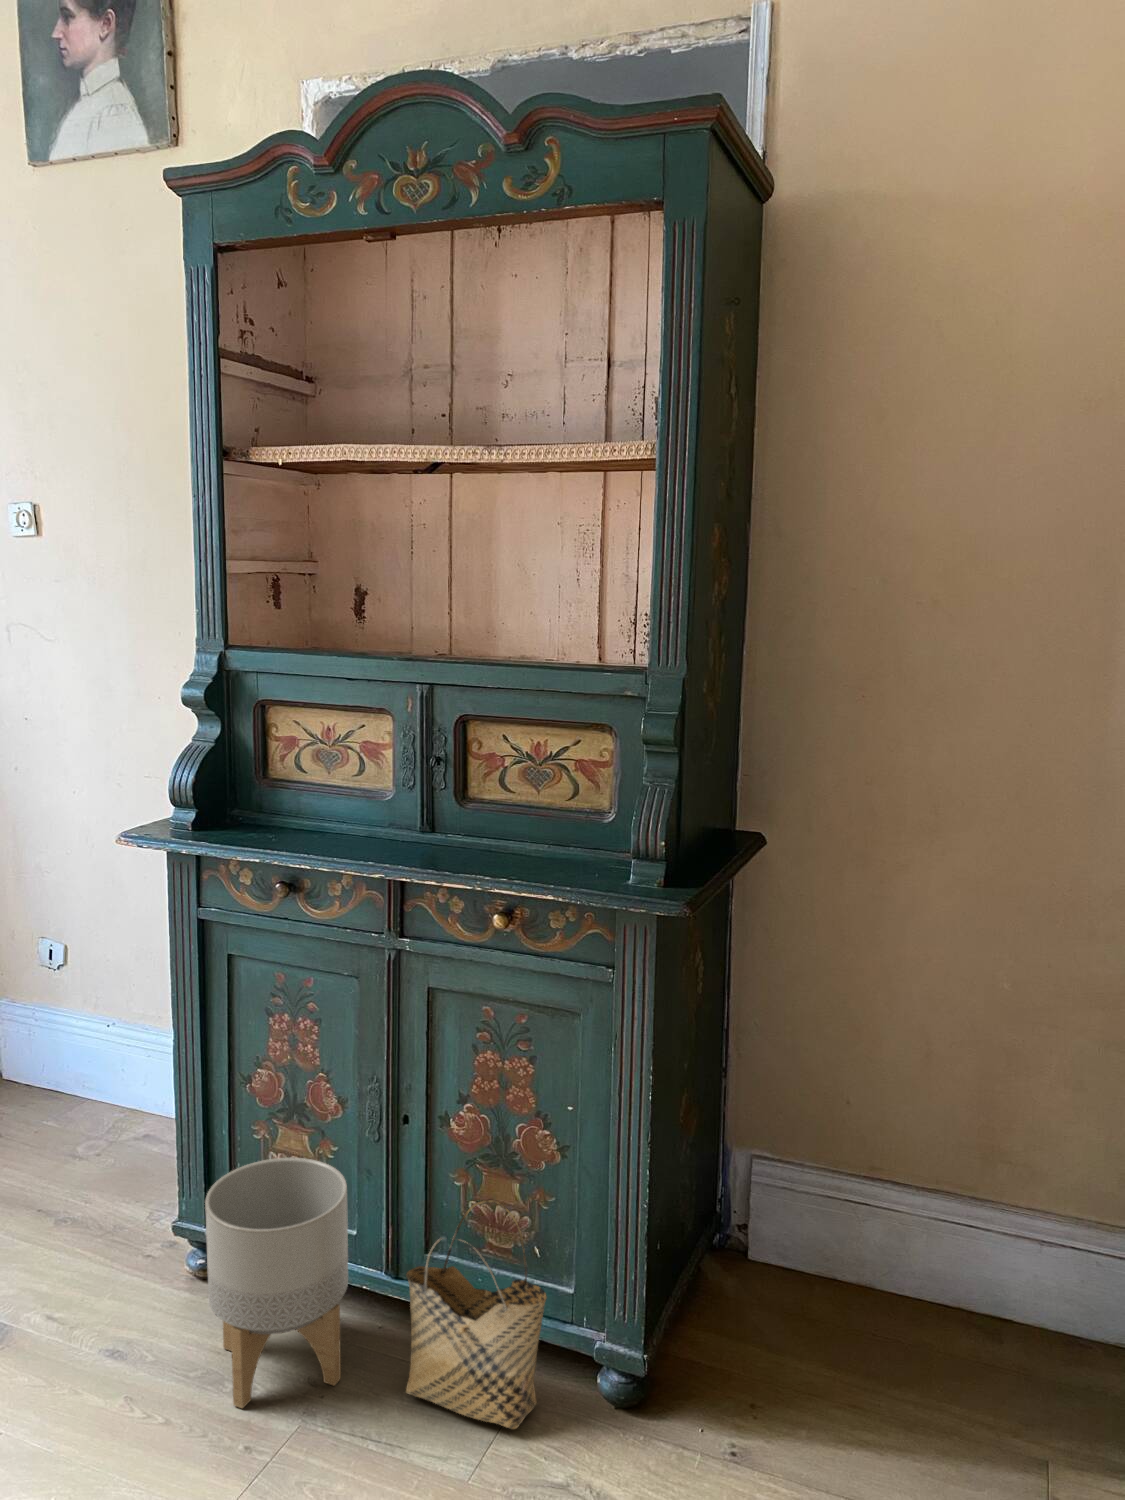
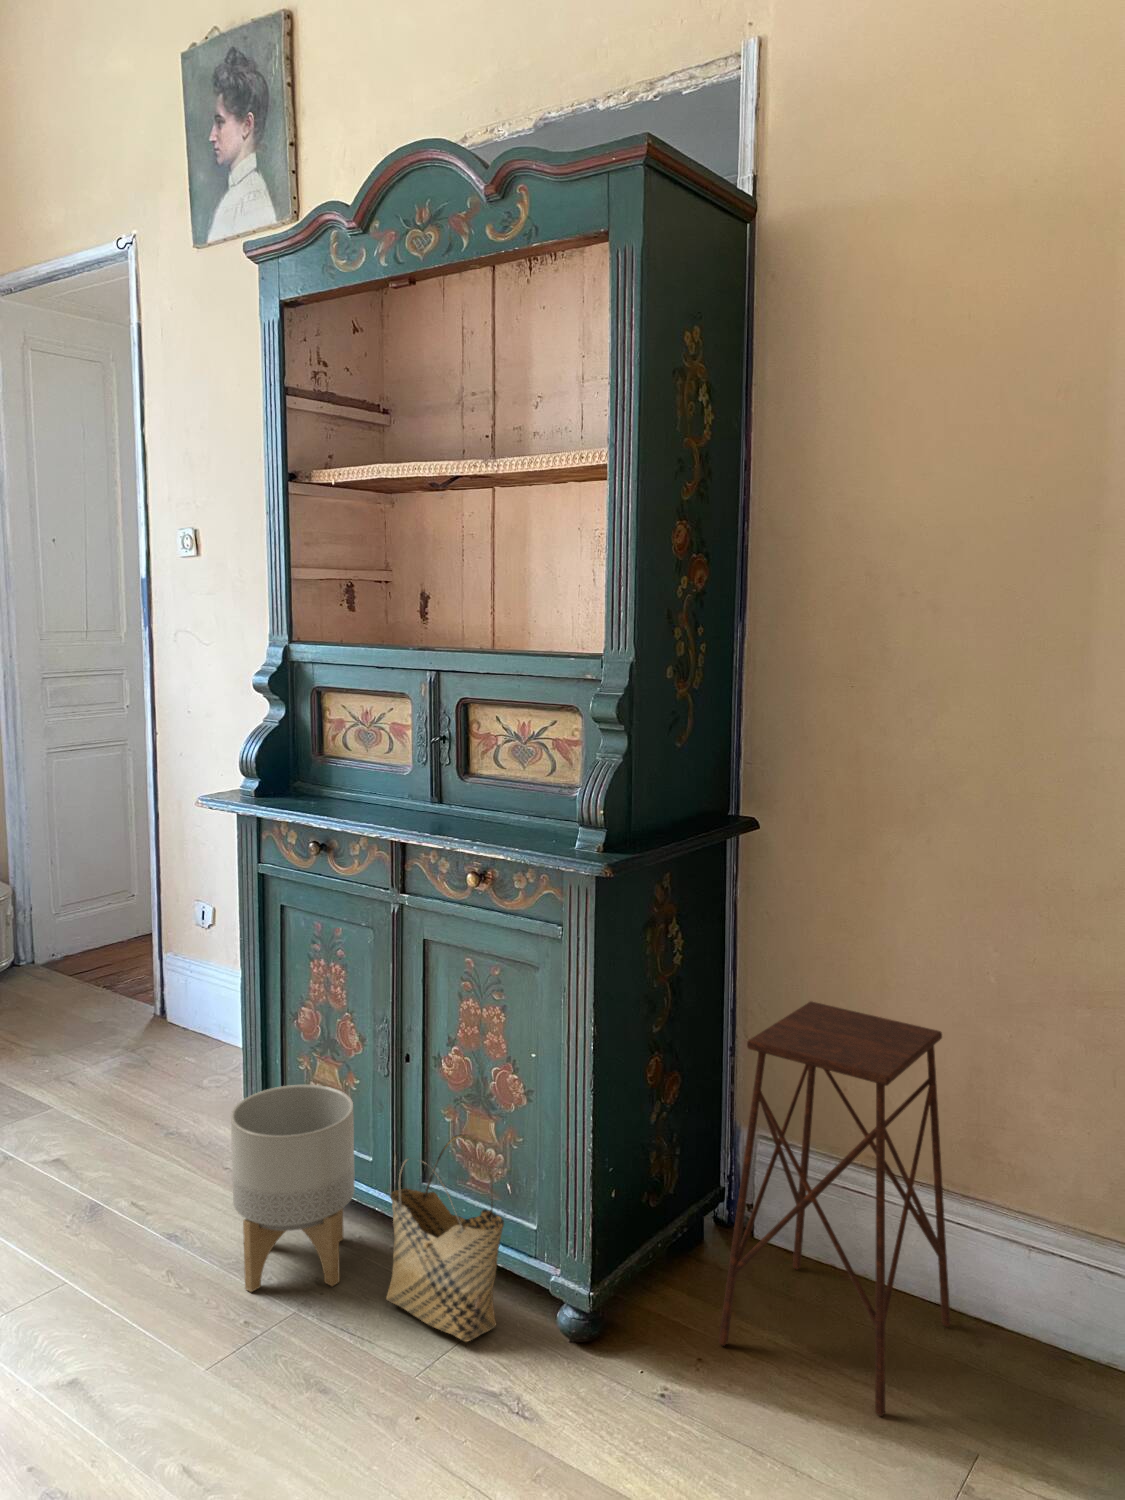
side table: none [768,1019,974,1438] -> present [719,1002,950,1416]

